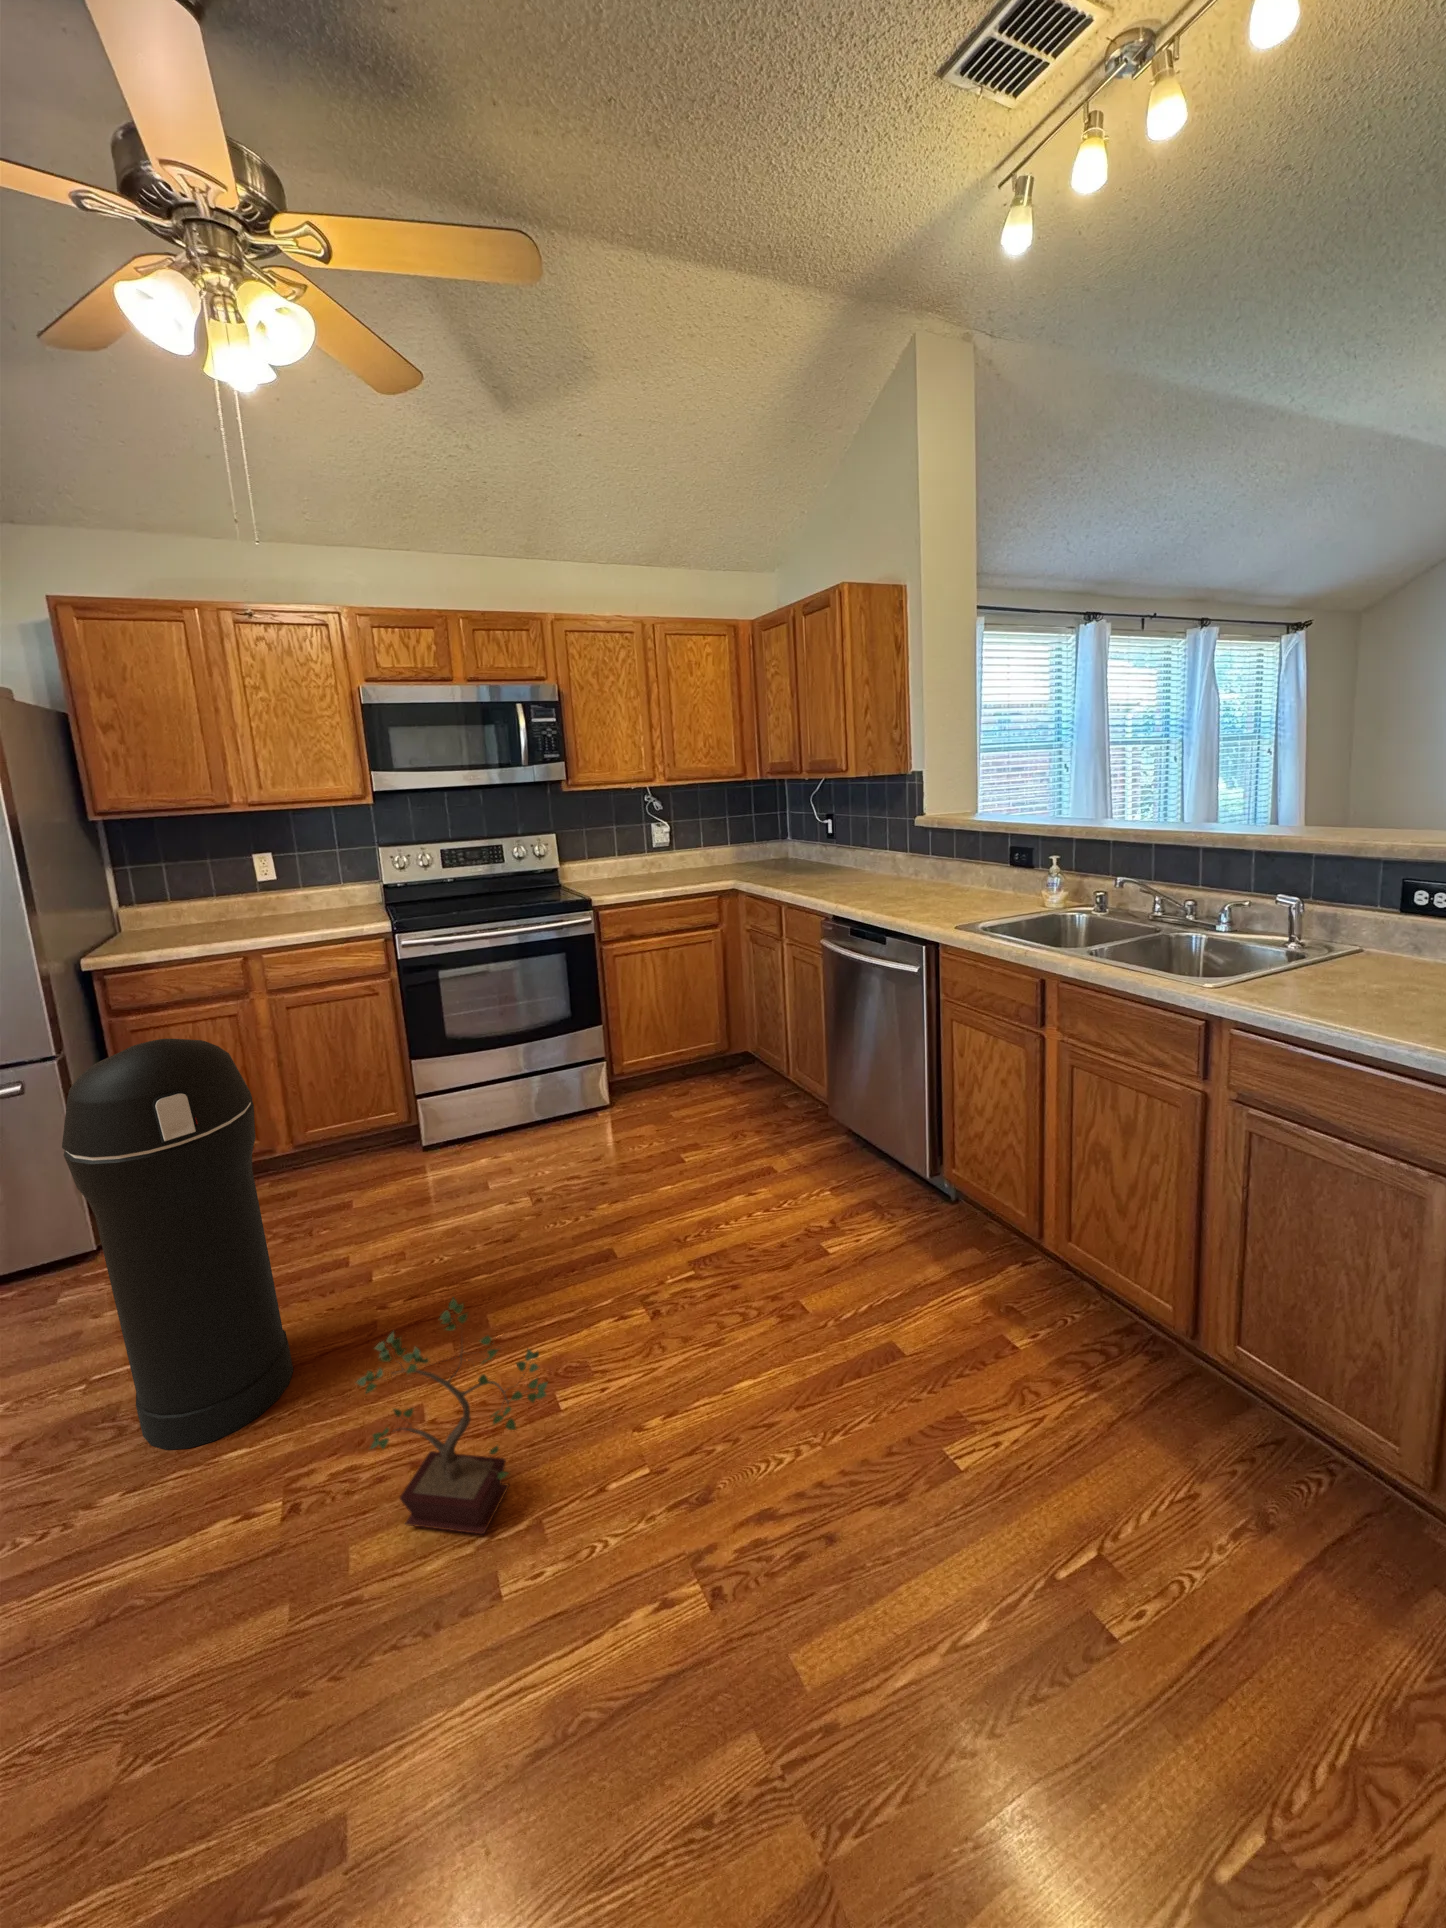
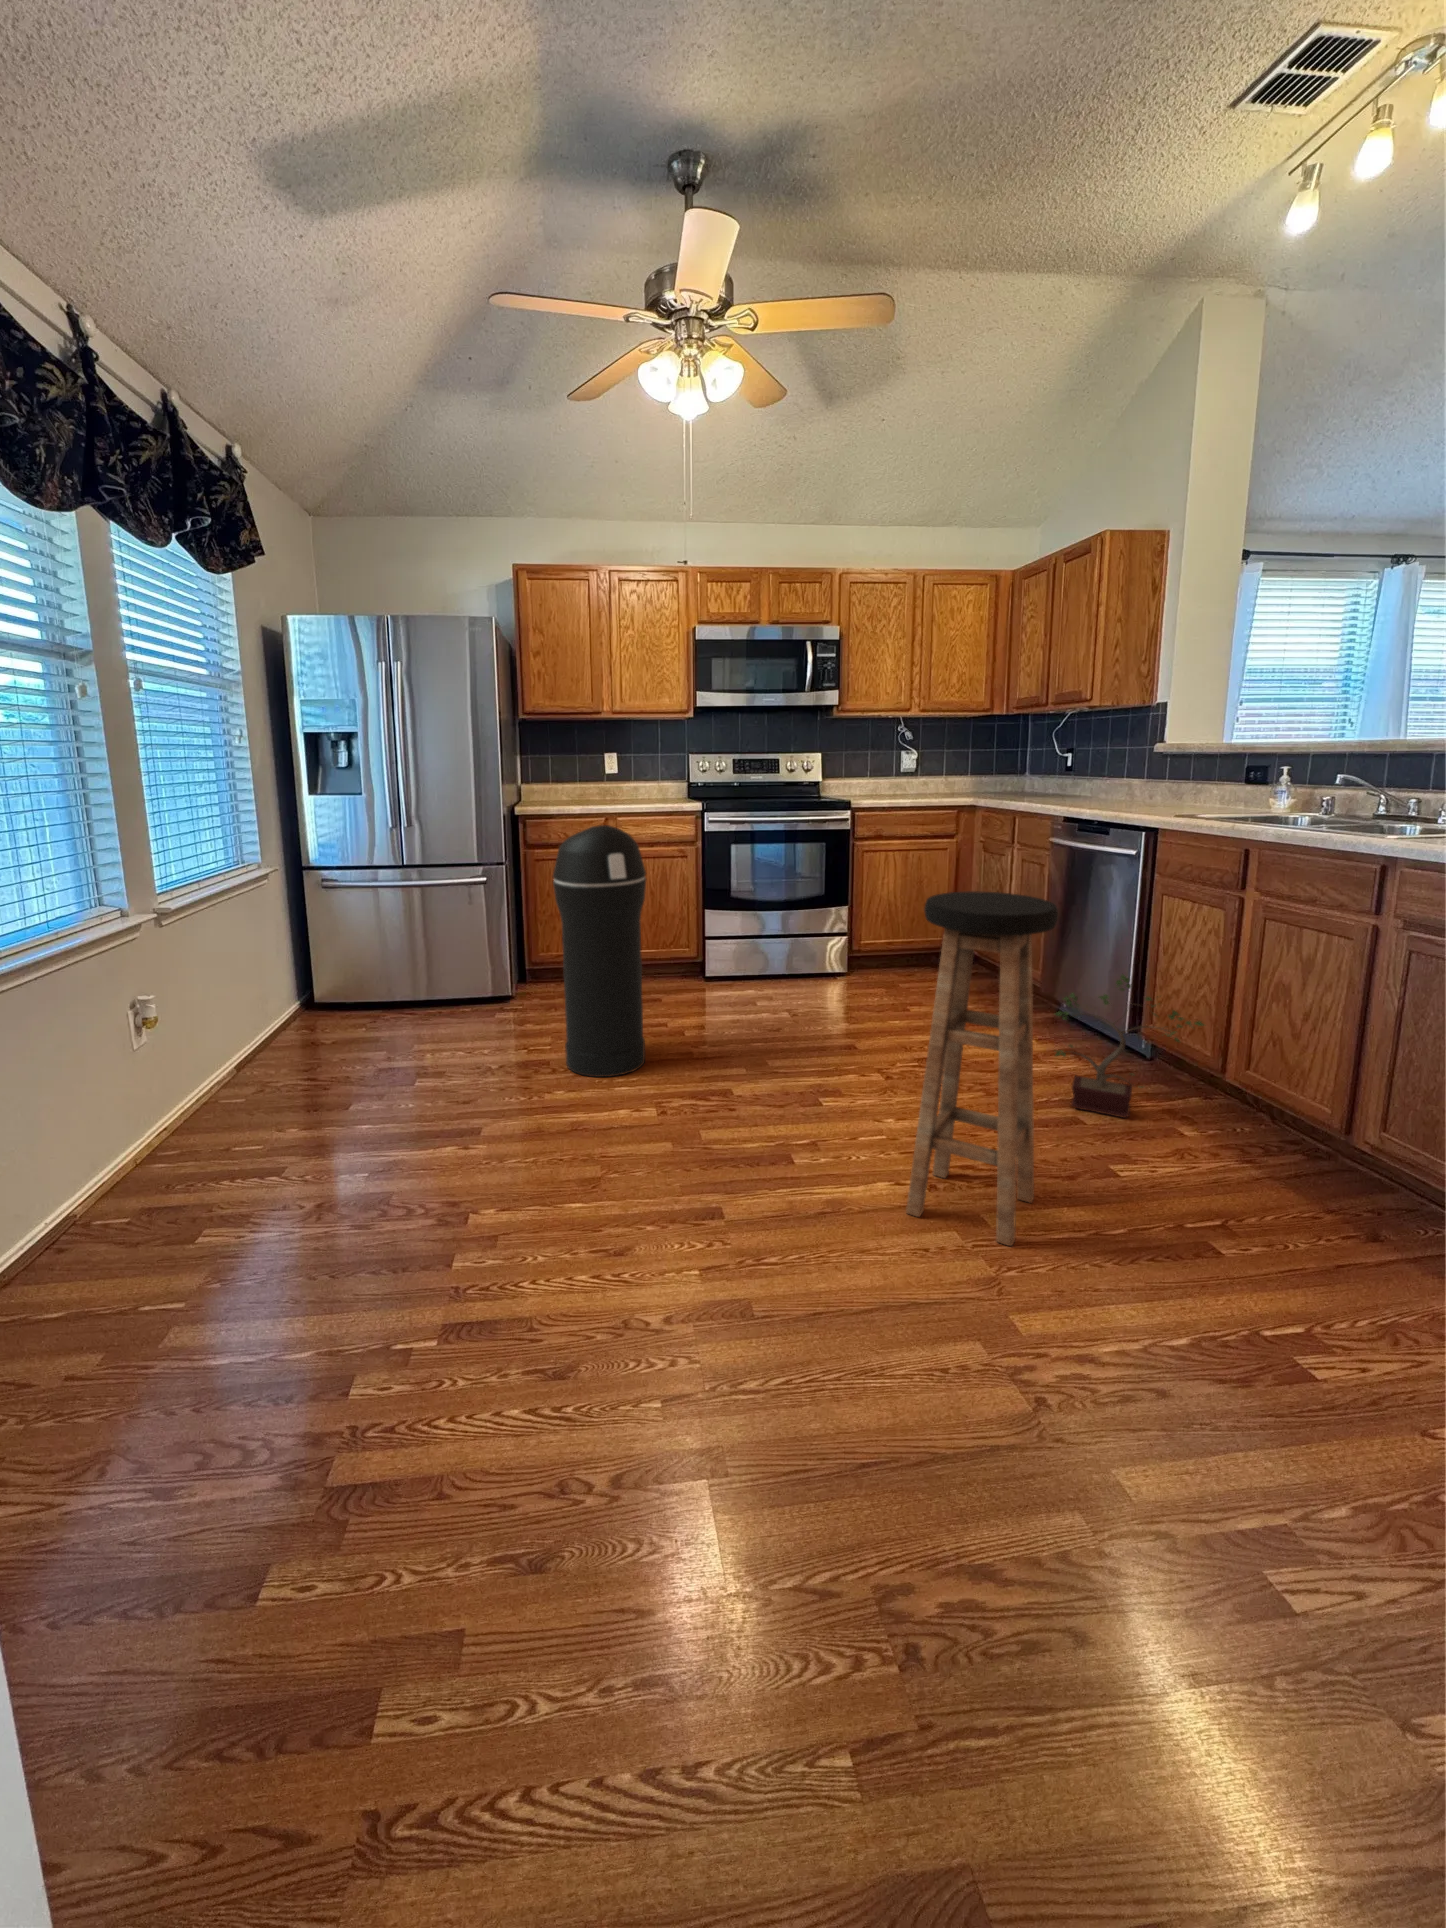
bar stool: none [654,1144,861,1727] -> present [906,891,1058,1246]
potted plant: present [357,1299,547,1534] -> present [1055,975,1204,1118]

